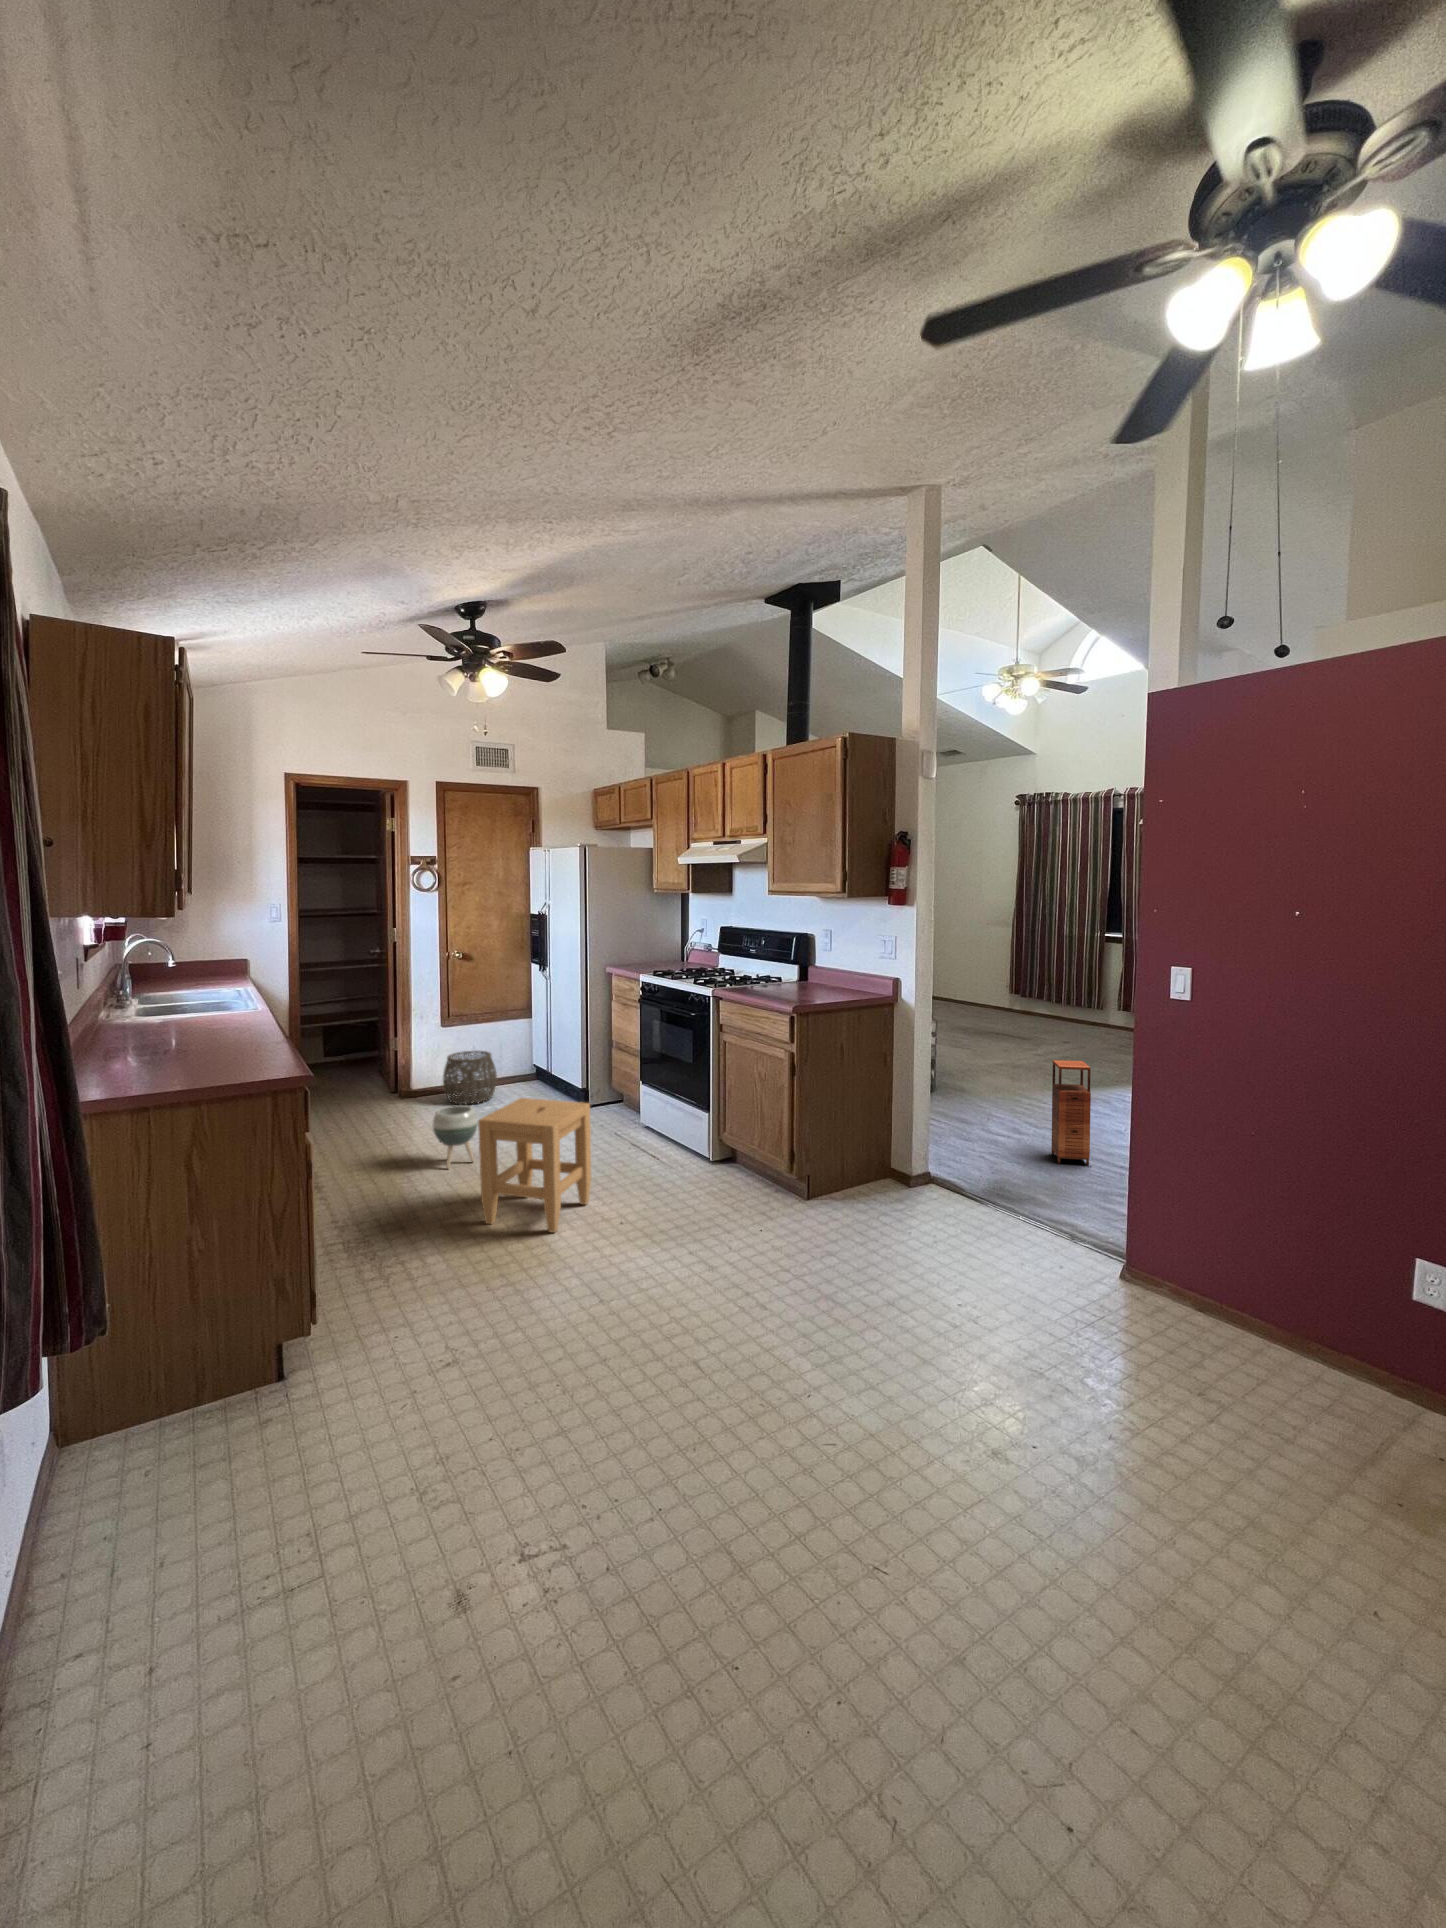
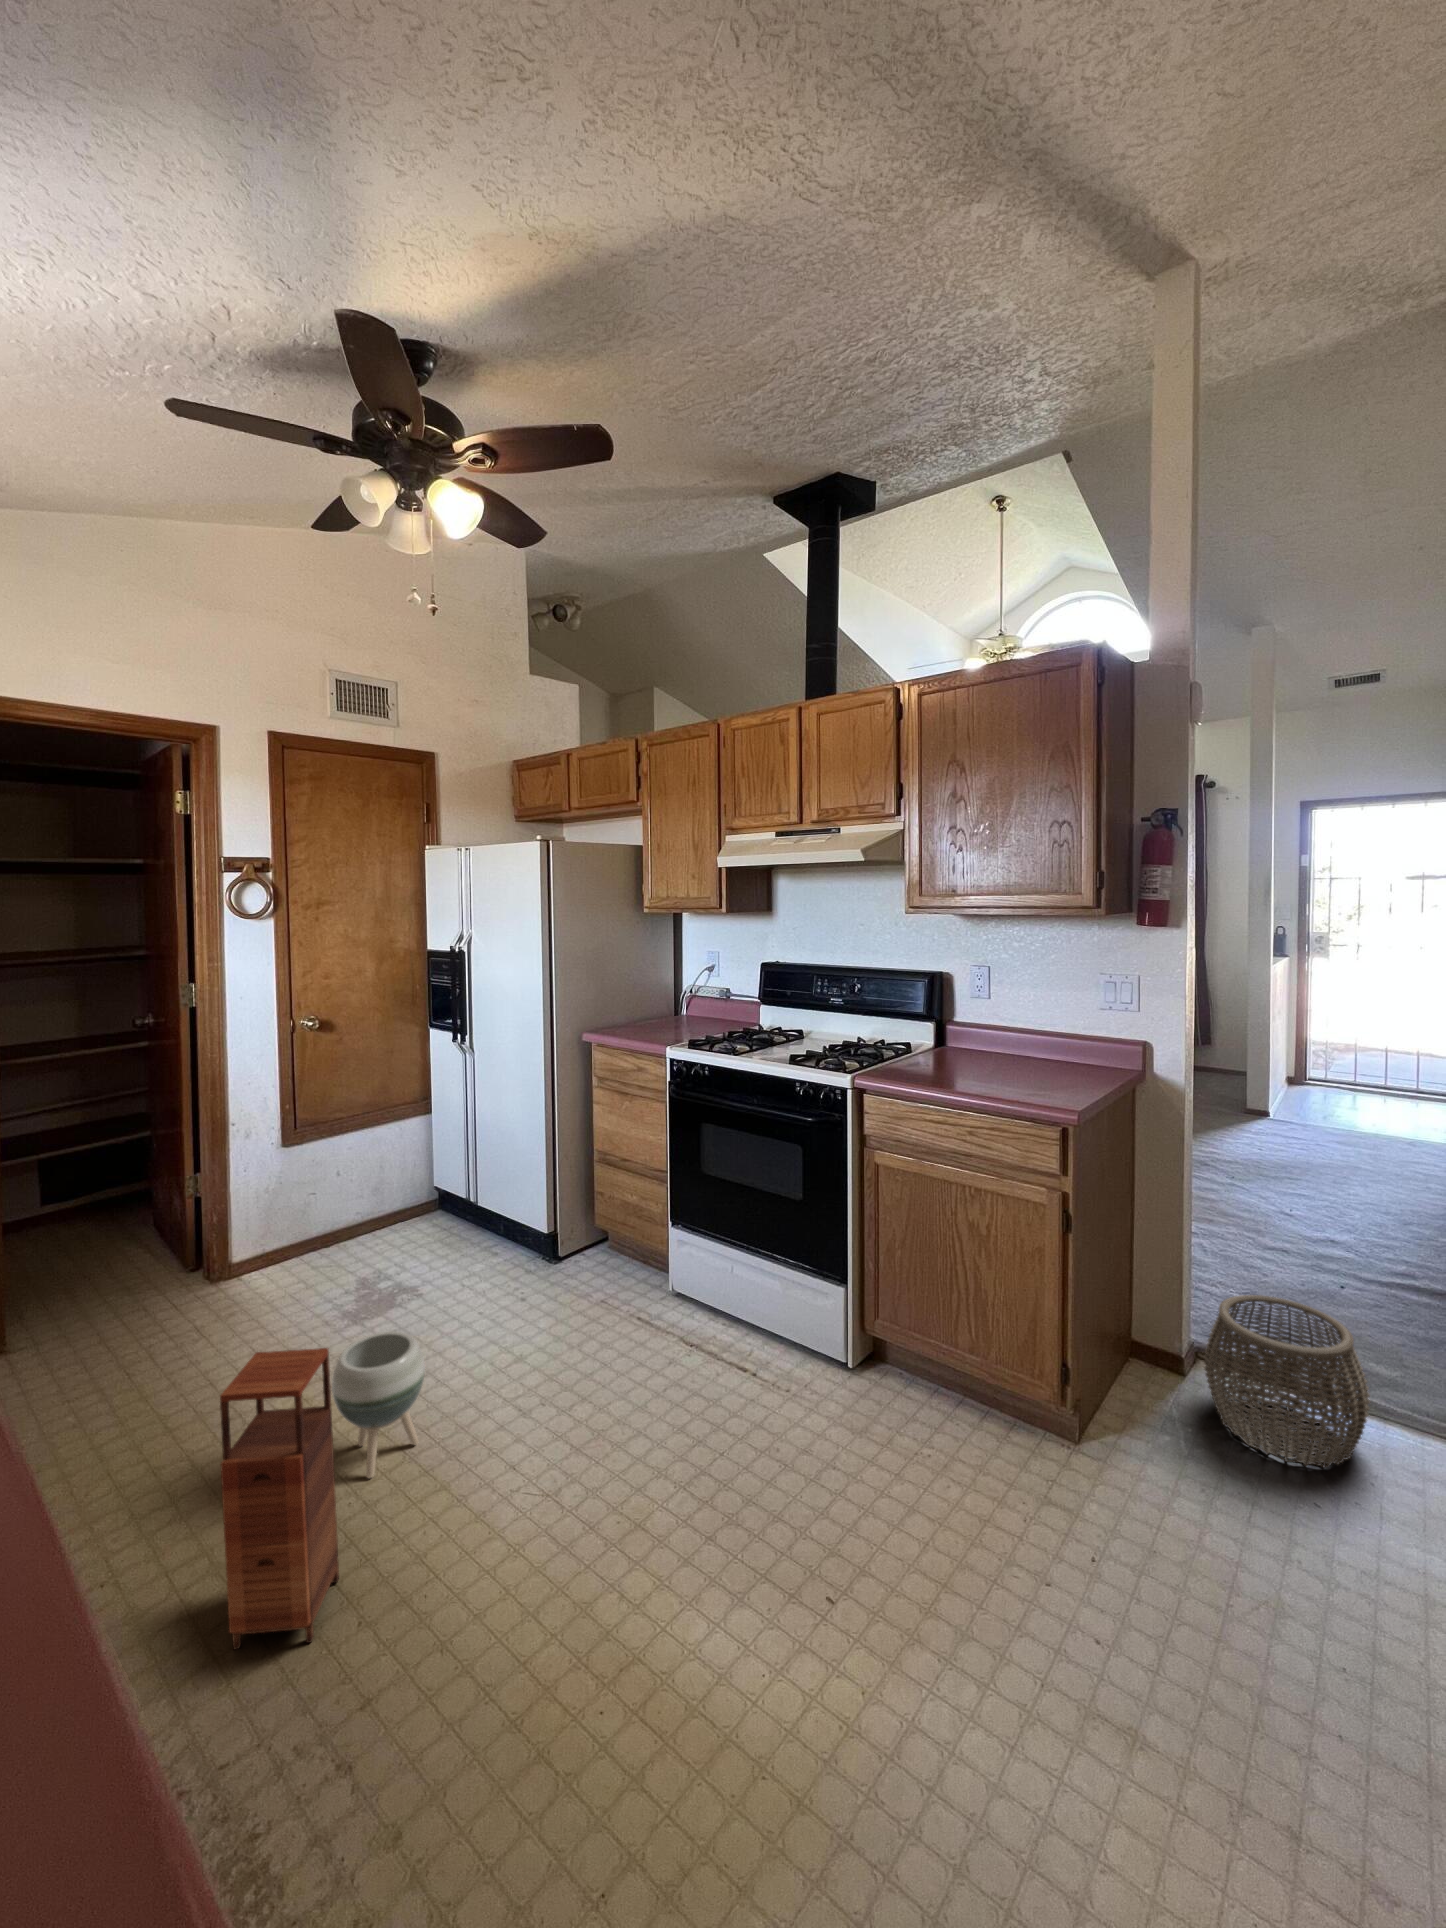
woven basket: present [443,1051,497,1105] -> present [1204,1295,1370,1467]
storage cabinet: present [1051,1060,1091,1165] -> present [220,1348,339,1650]
stool: present [478,1098,591,1233] -> none [522,1338,721,1682]

